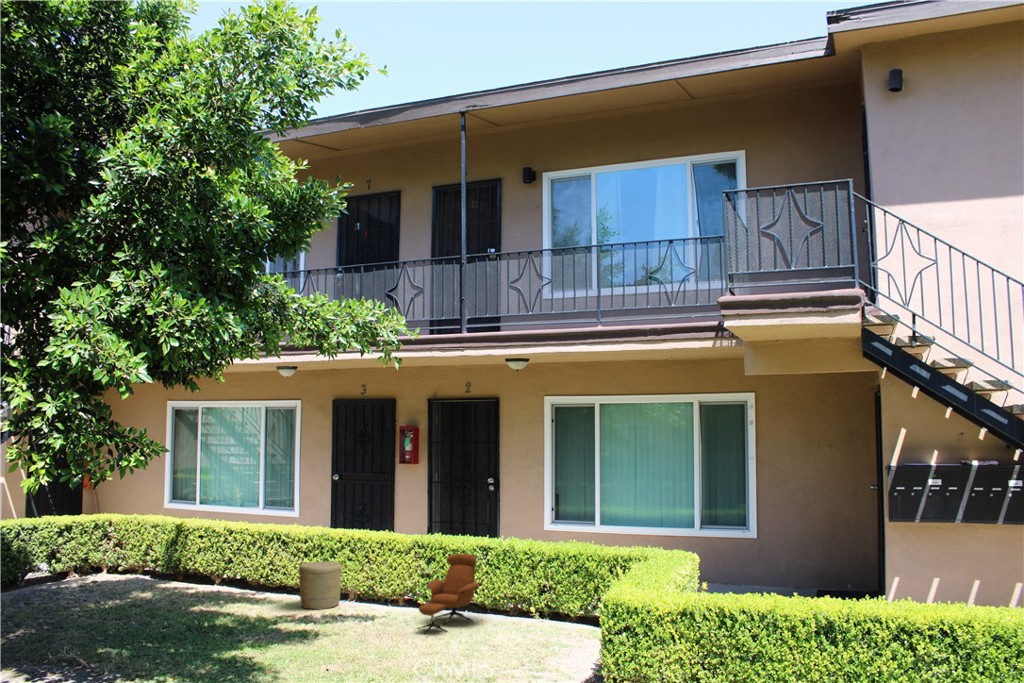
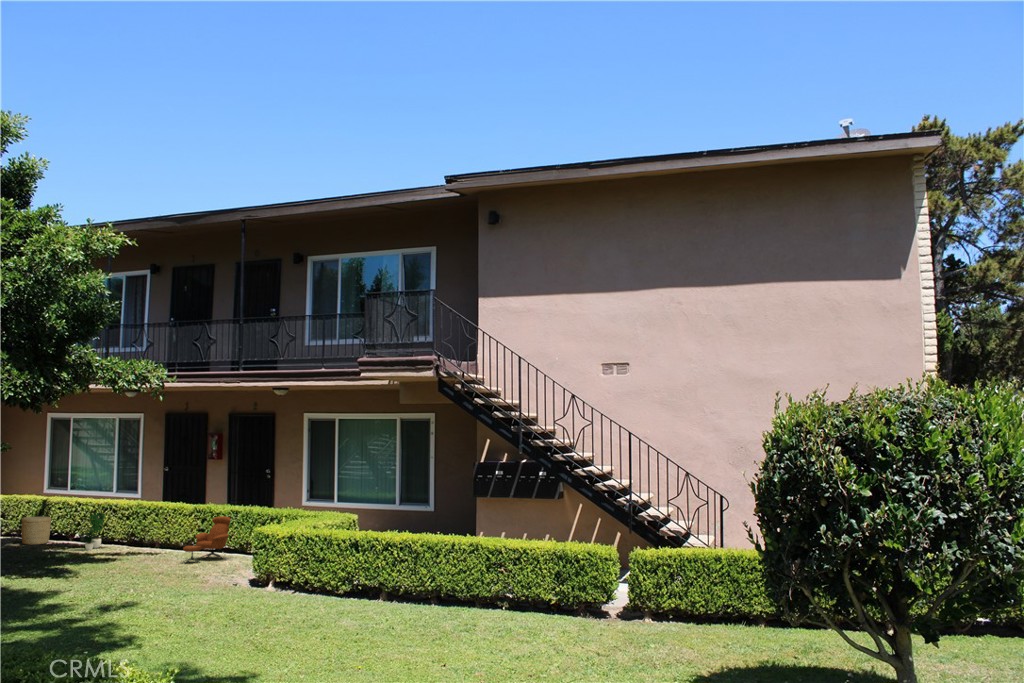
potted plant: none [240,540,275,603] -> present [81,512,106,550]
basket: present [299,561,342,609] -> present [21,517,51,545]

